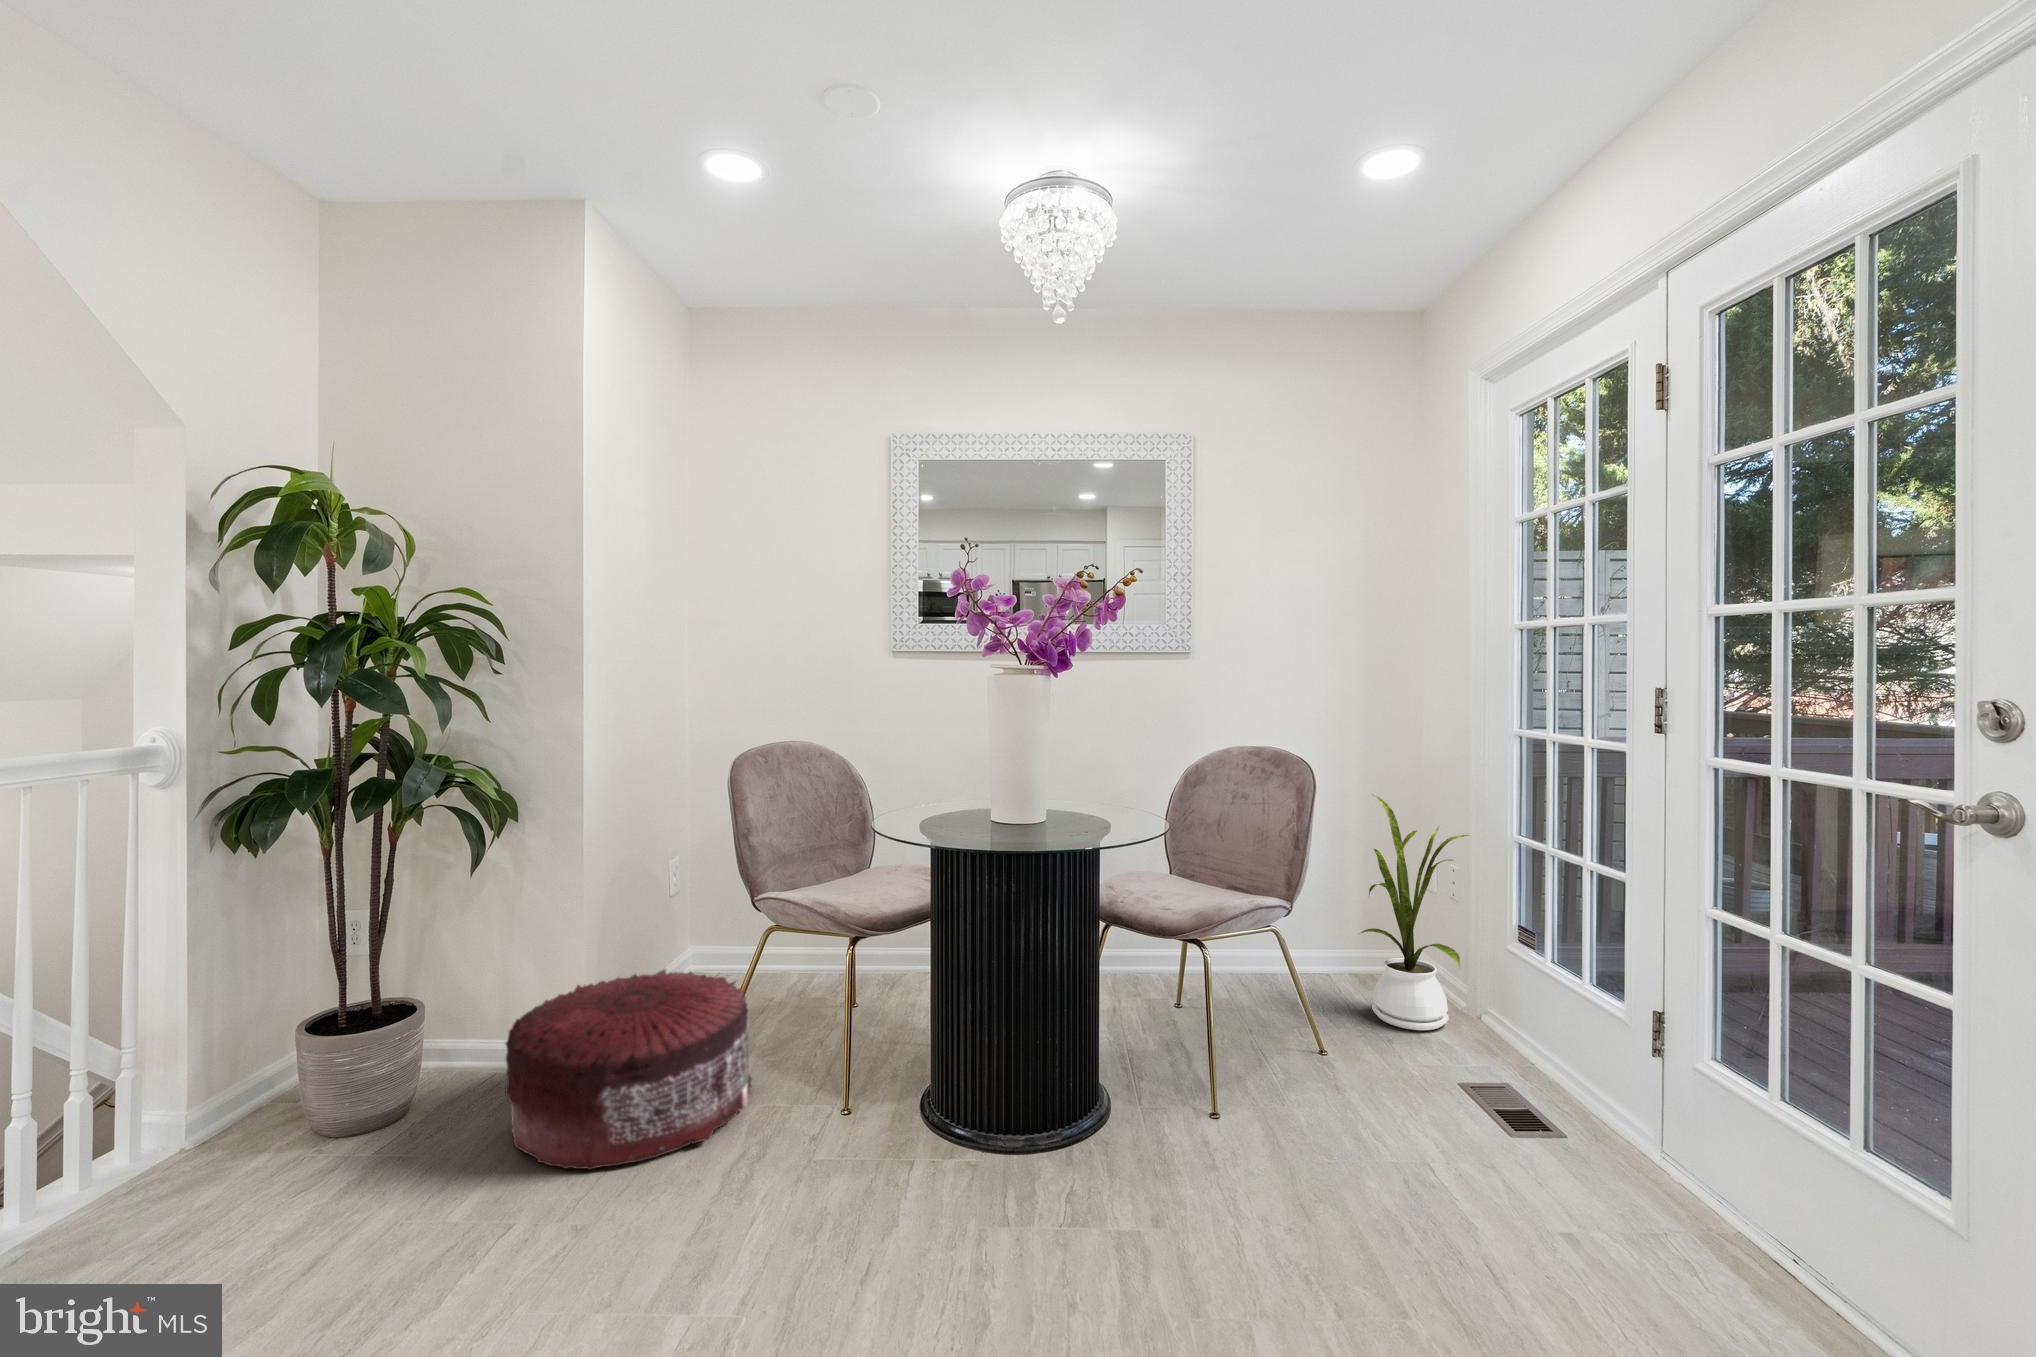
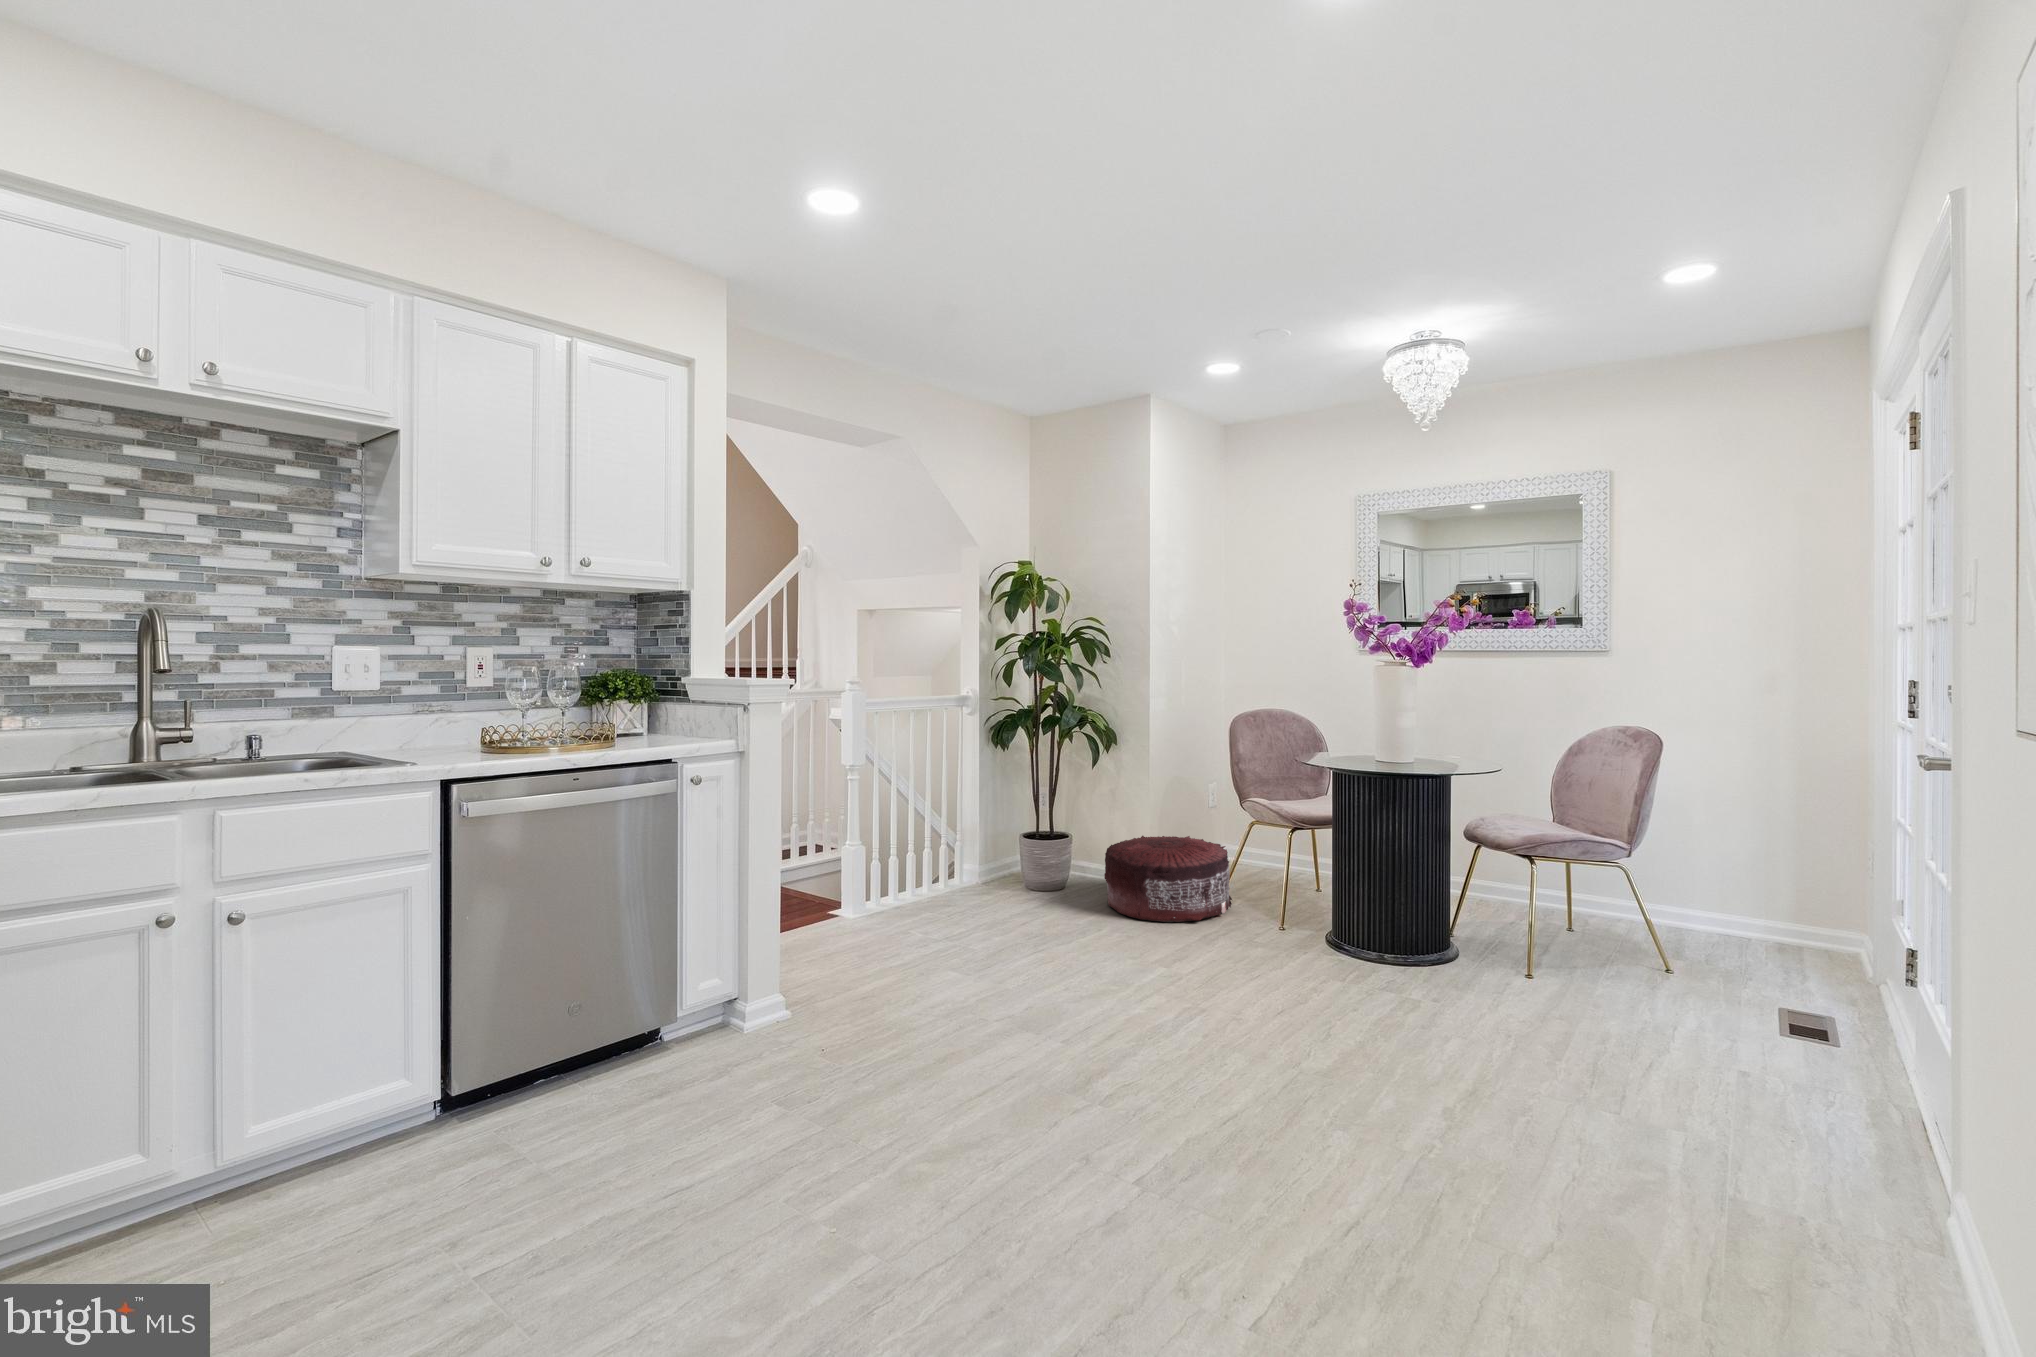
house plant: present [1361,794,1468,1030] -> none [1744,776,1863,983]

